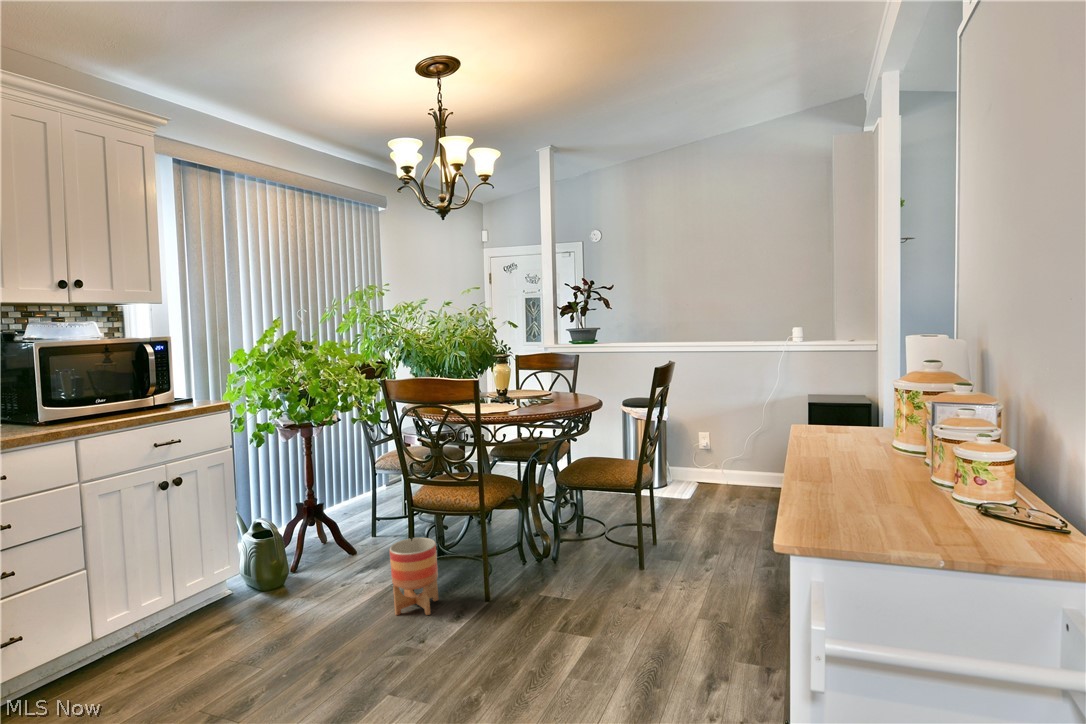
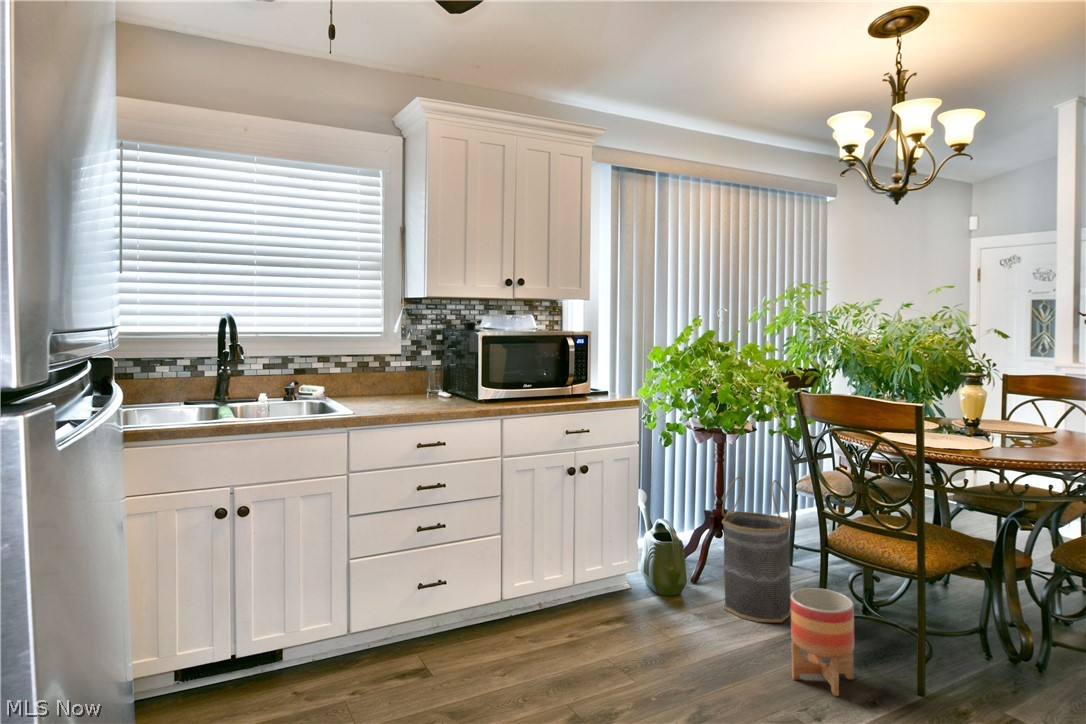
basket: none [321,460,385,586] -> present [722,476,792,622]

